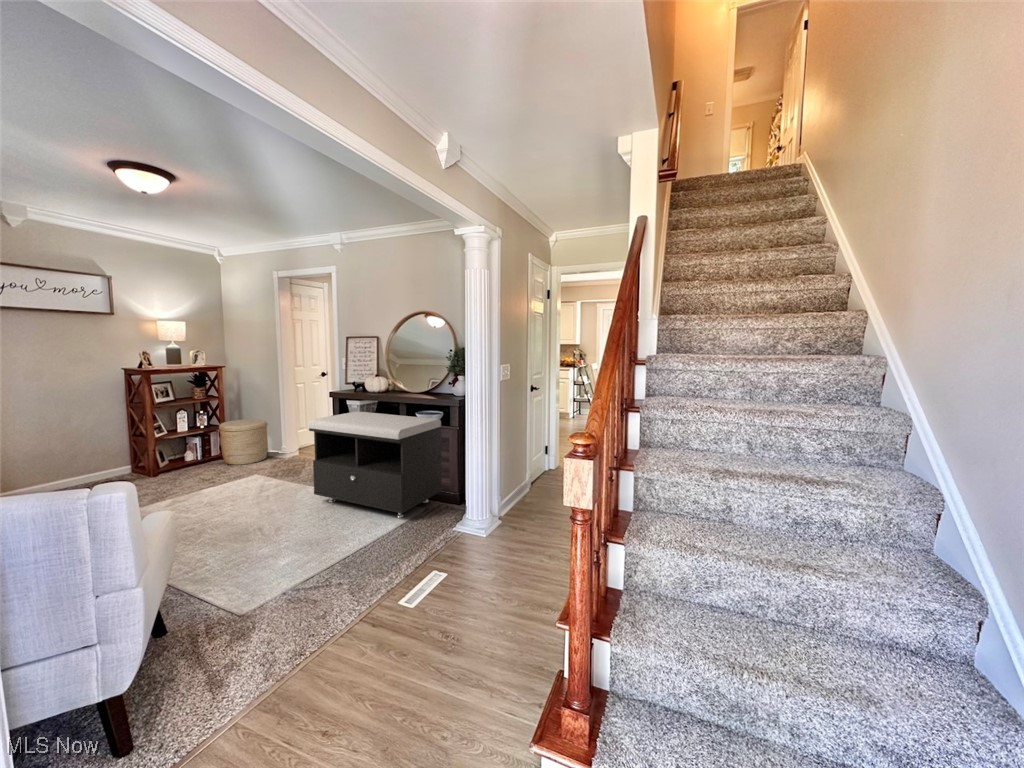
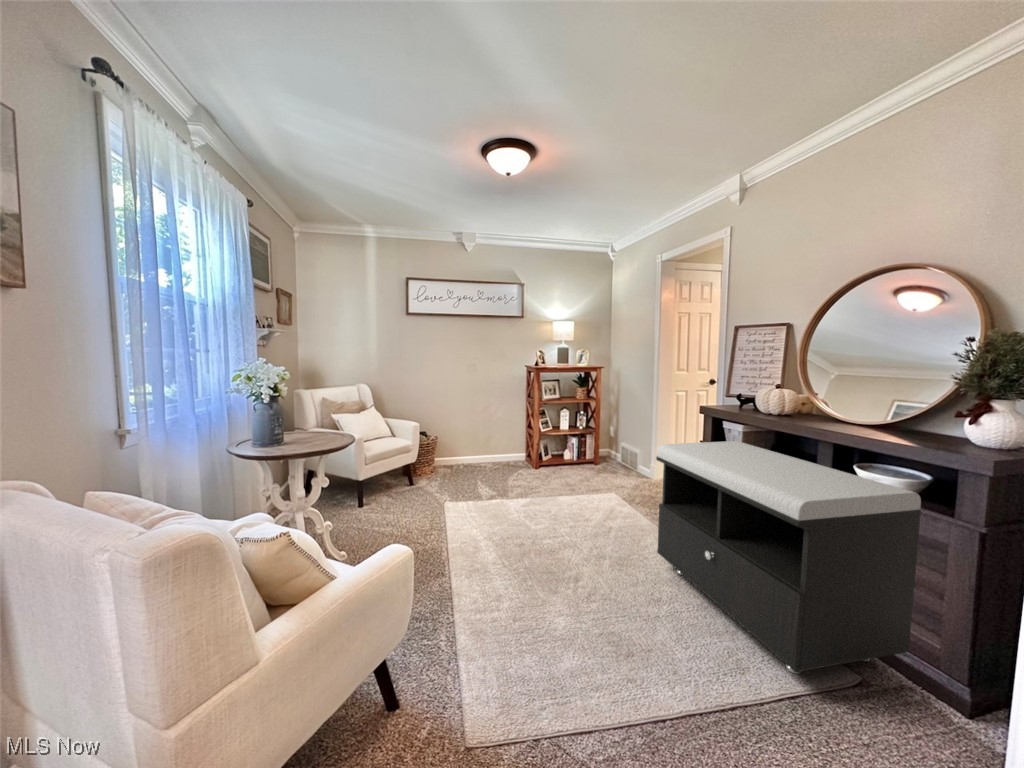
woven basket: present [219,419,268,465] -> none [591,426,638,478]

